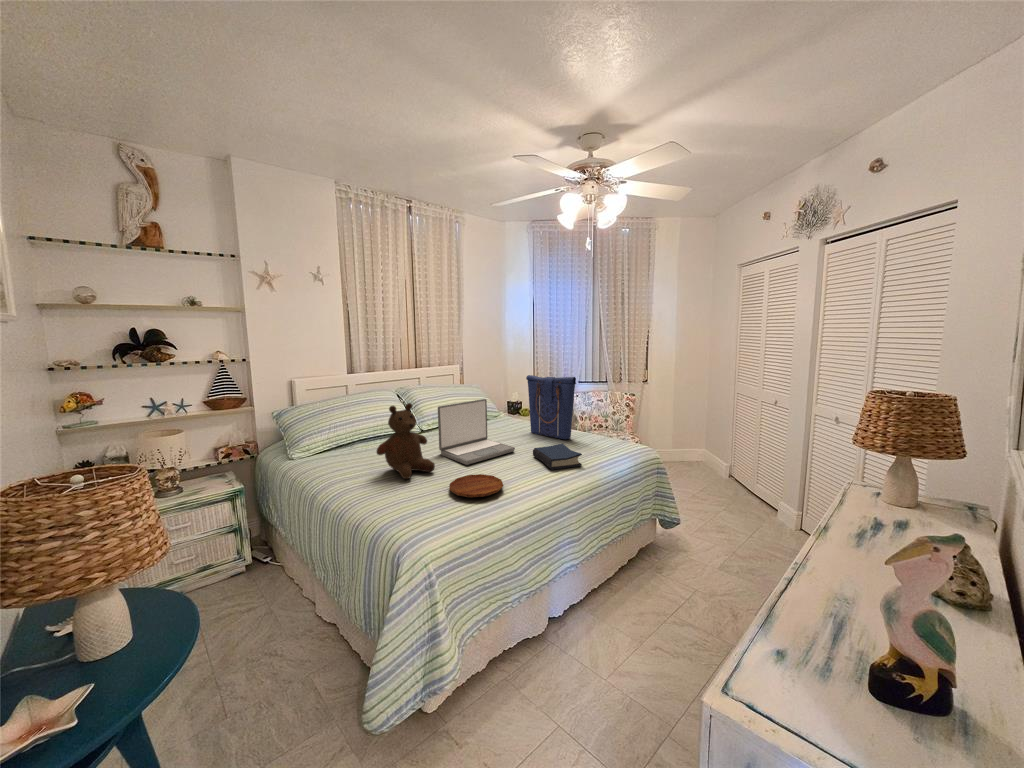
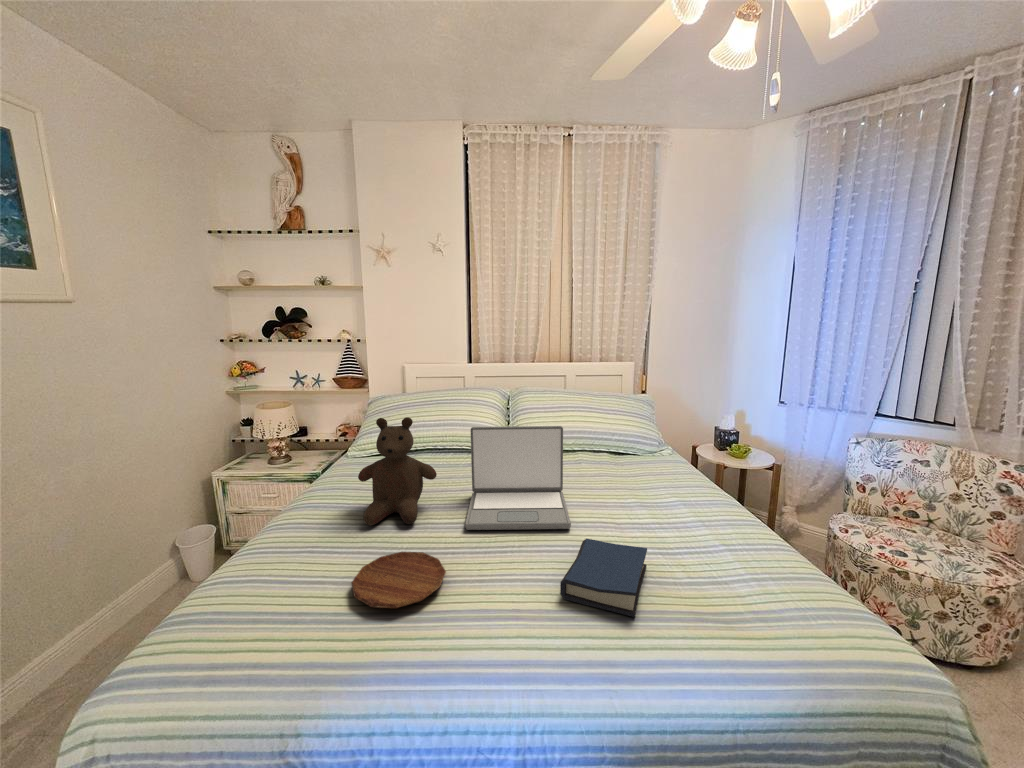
tote bag: present [526,375,576,439] -> none [661,394,731,537]

